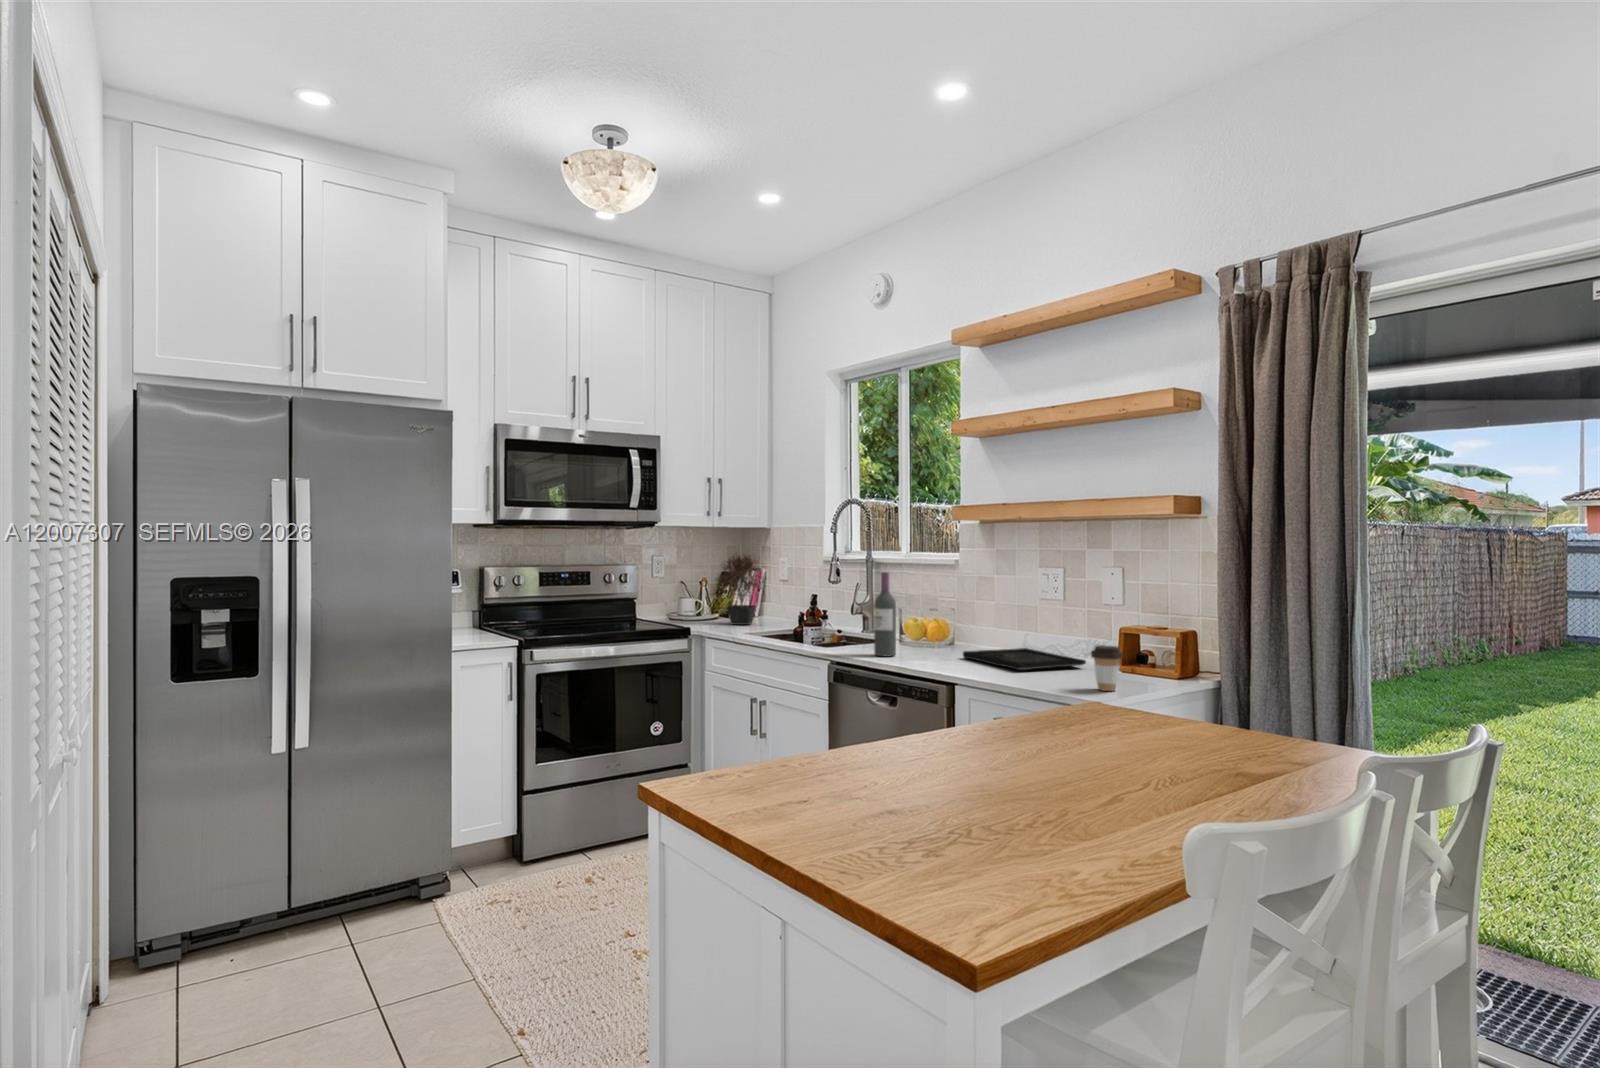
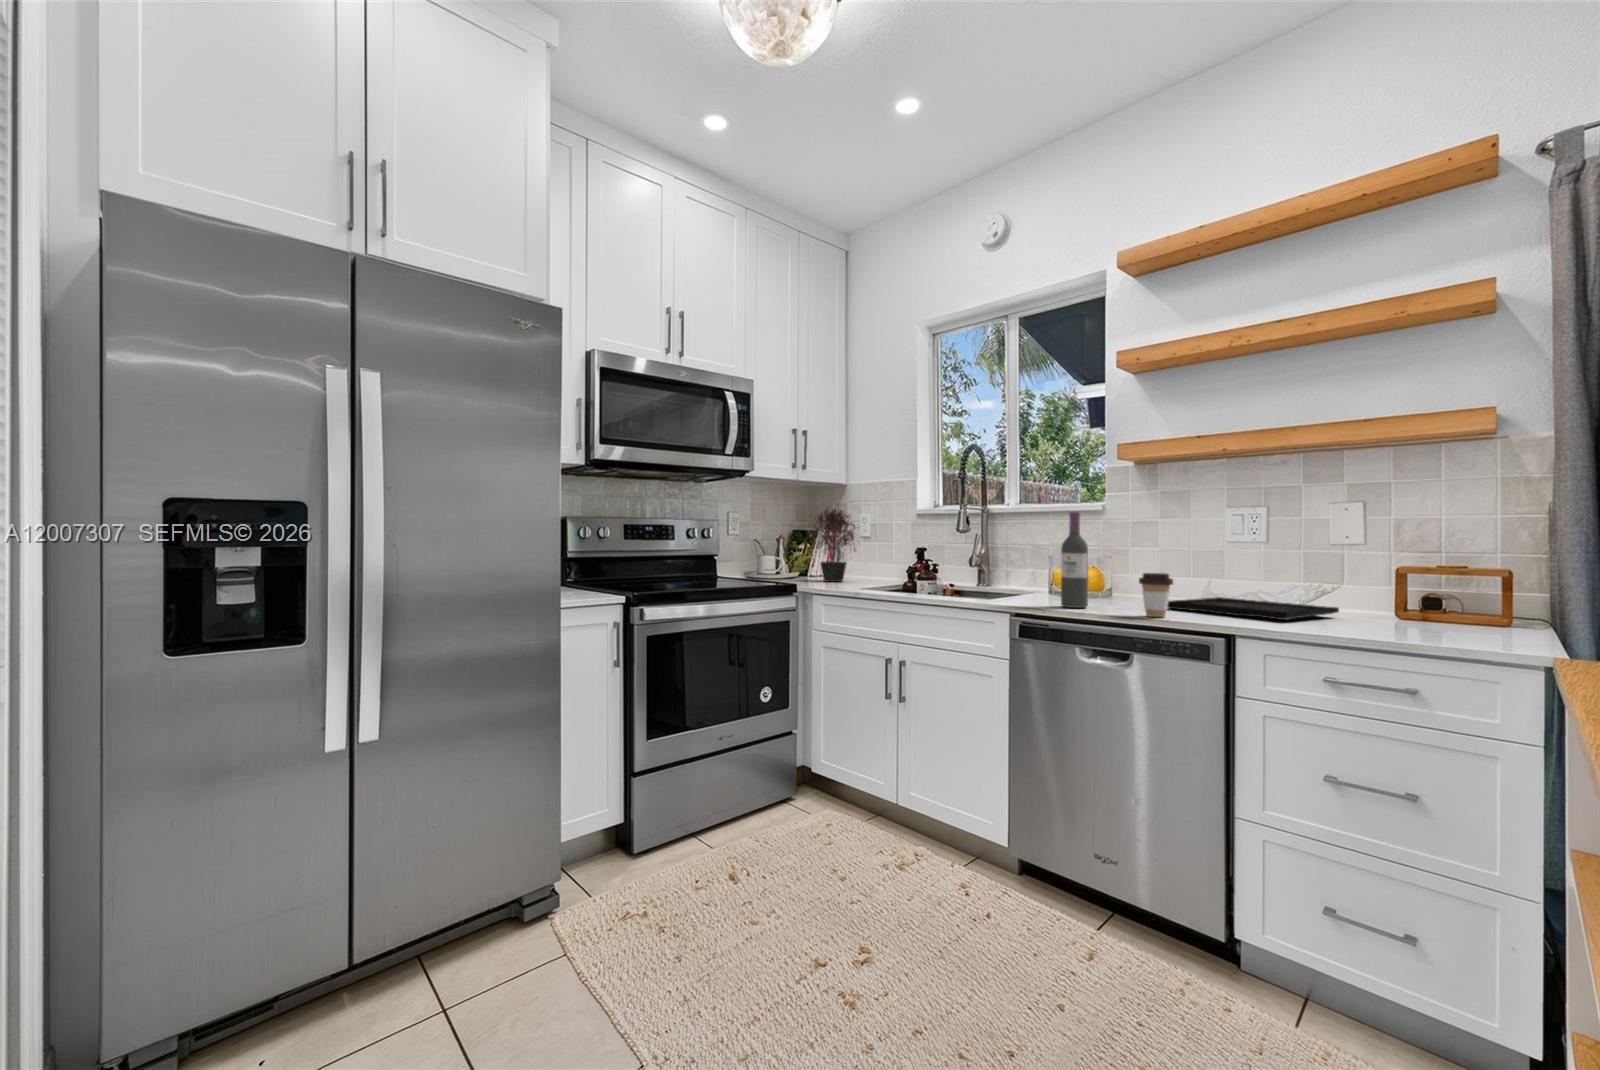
coffee cup: present [1091,645,1123,691] -> present [1139,573,1173,617]

